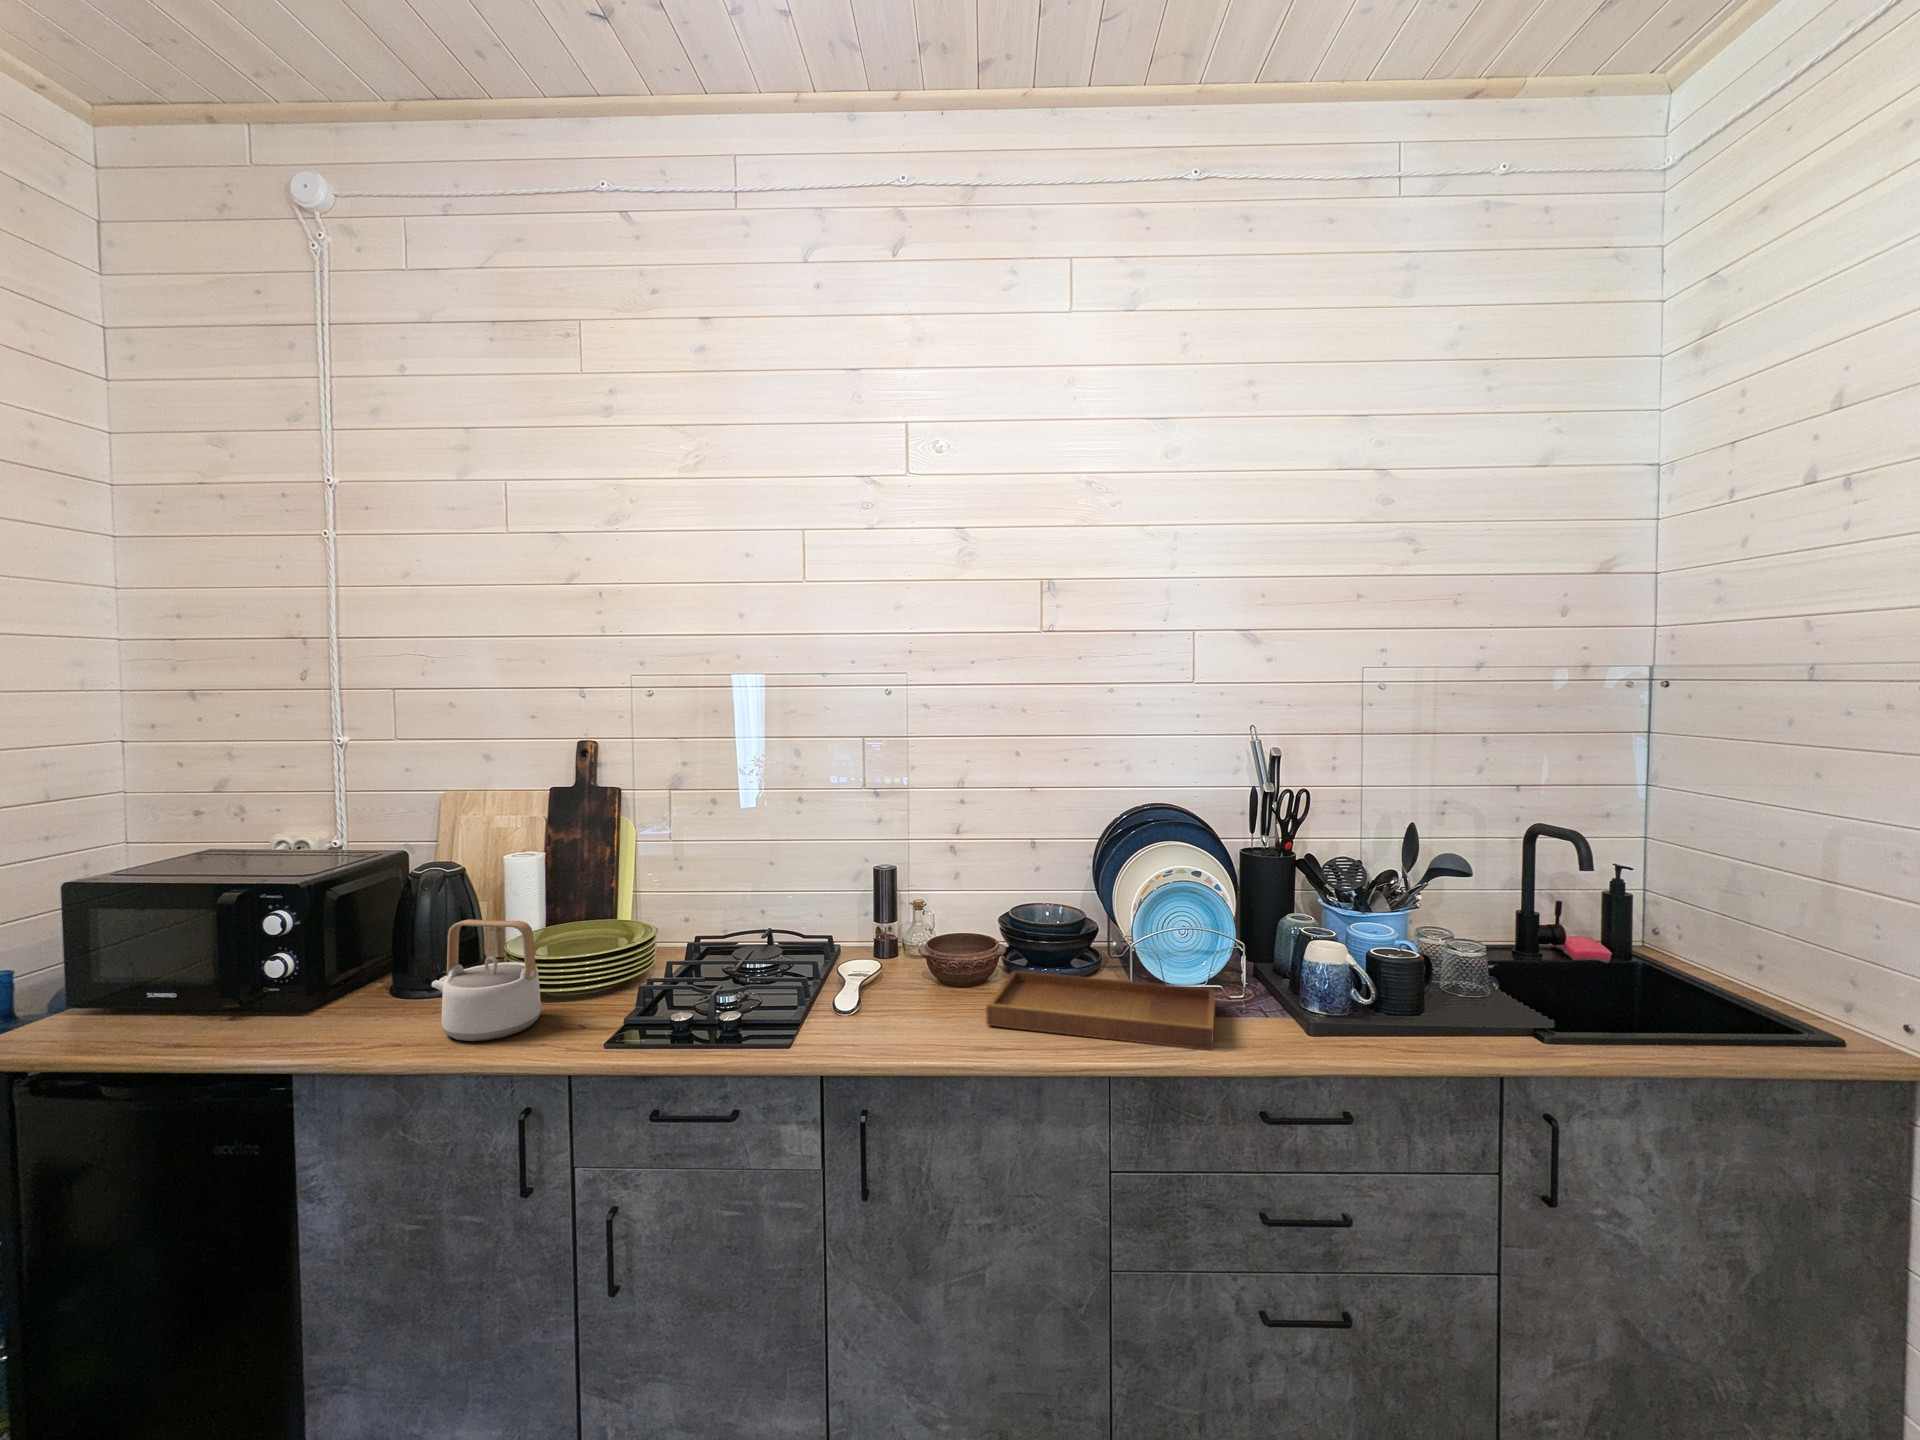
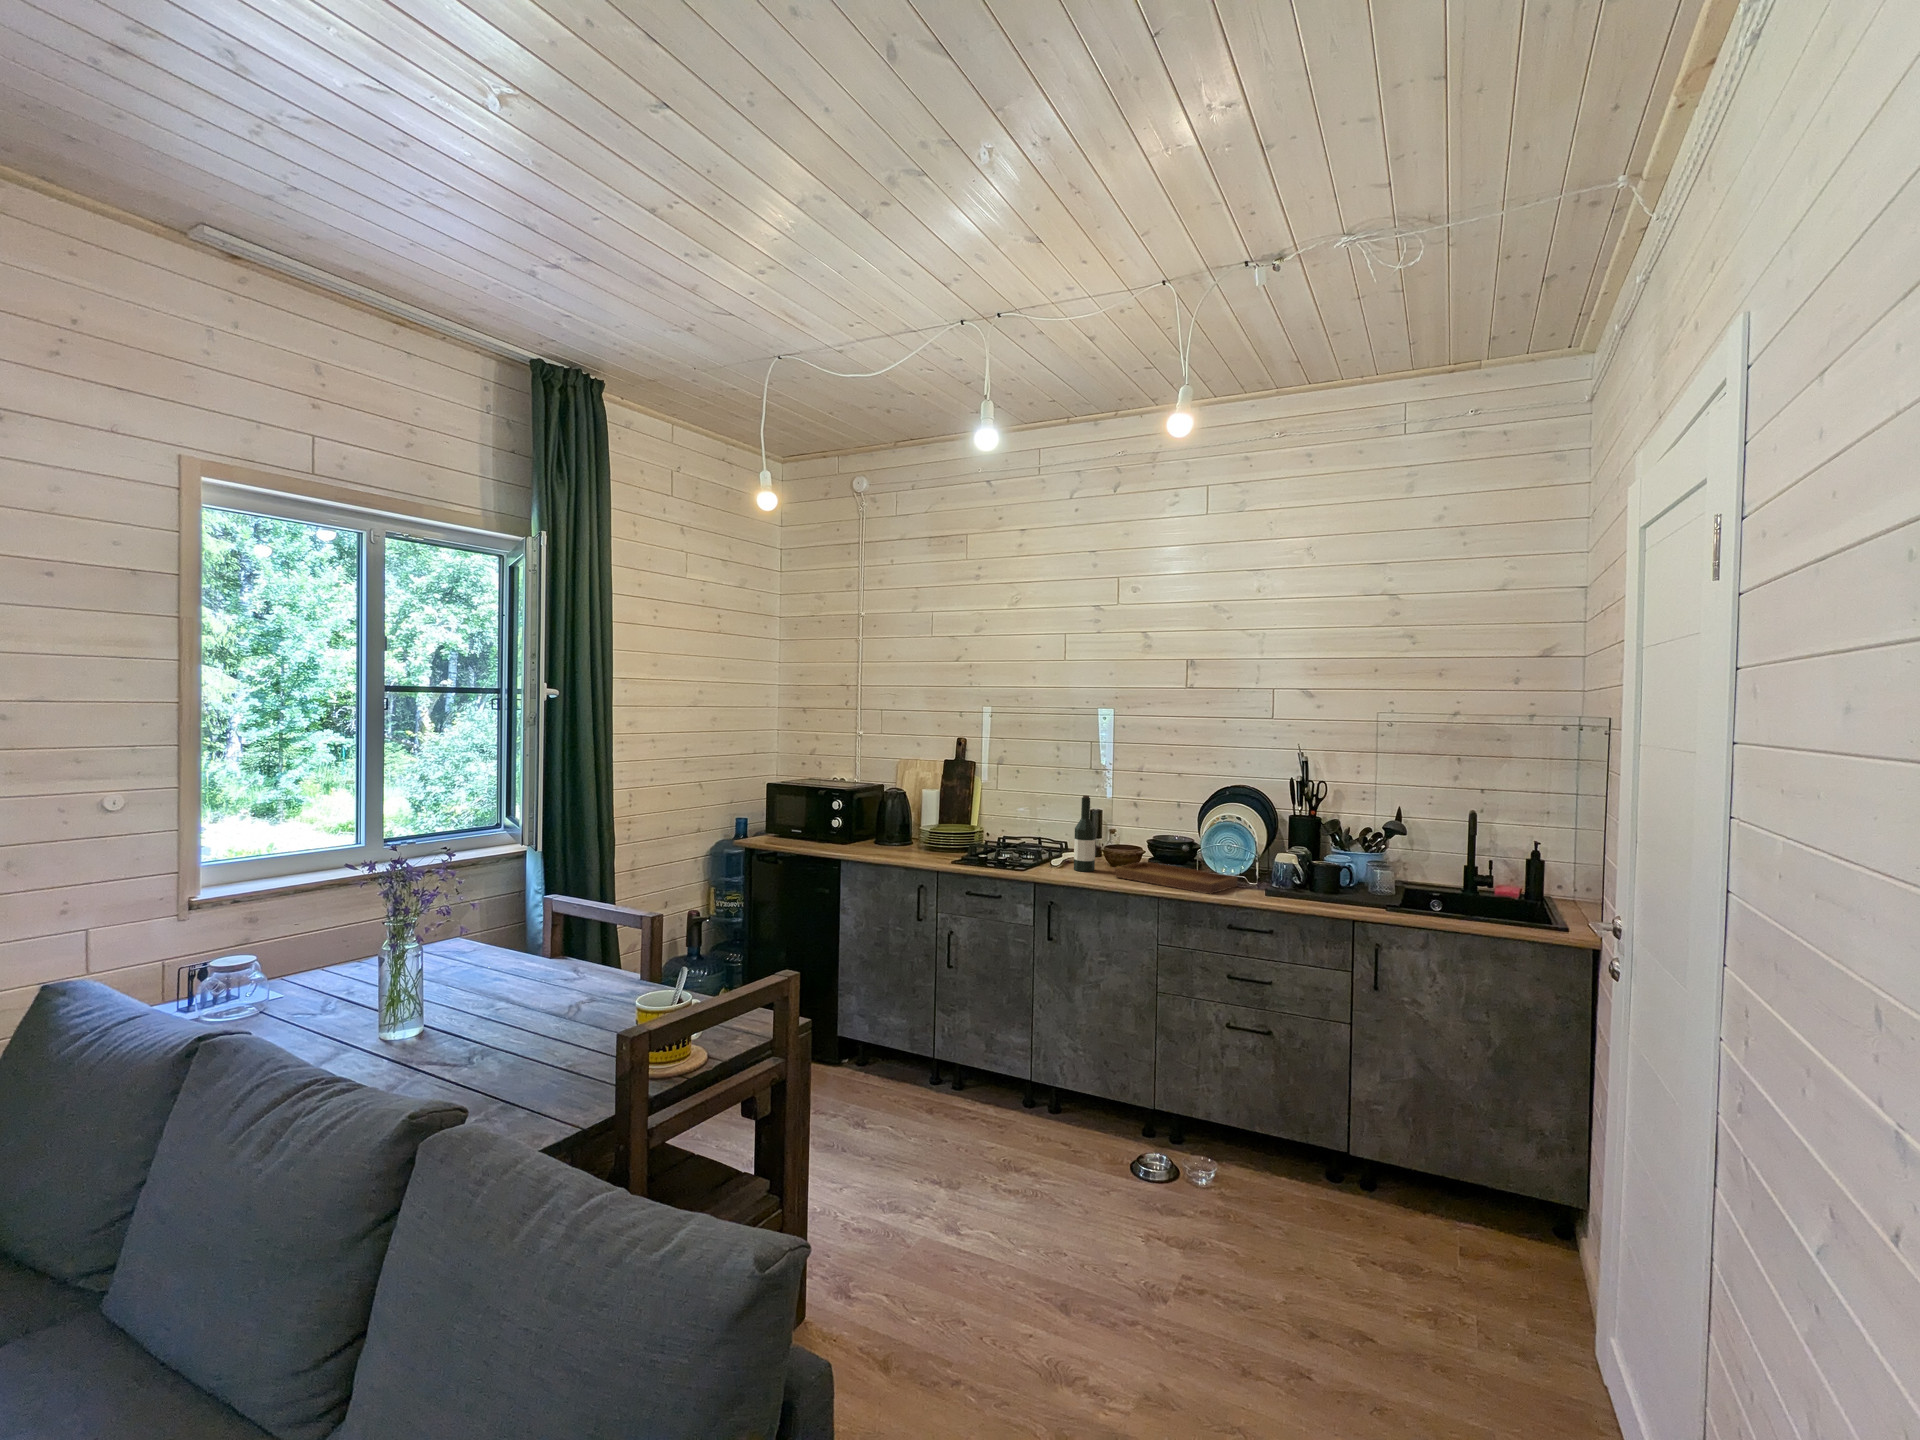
wine bottle: none [884,855,925,1016] -> present [1074,795,1096,872]
teapot: present [432,919,541,1041] -> none [891,808,931,857]

